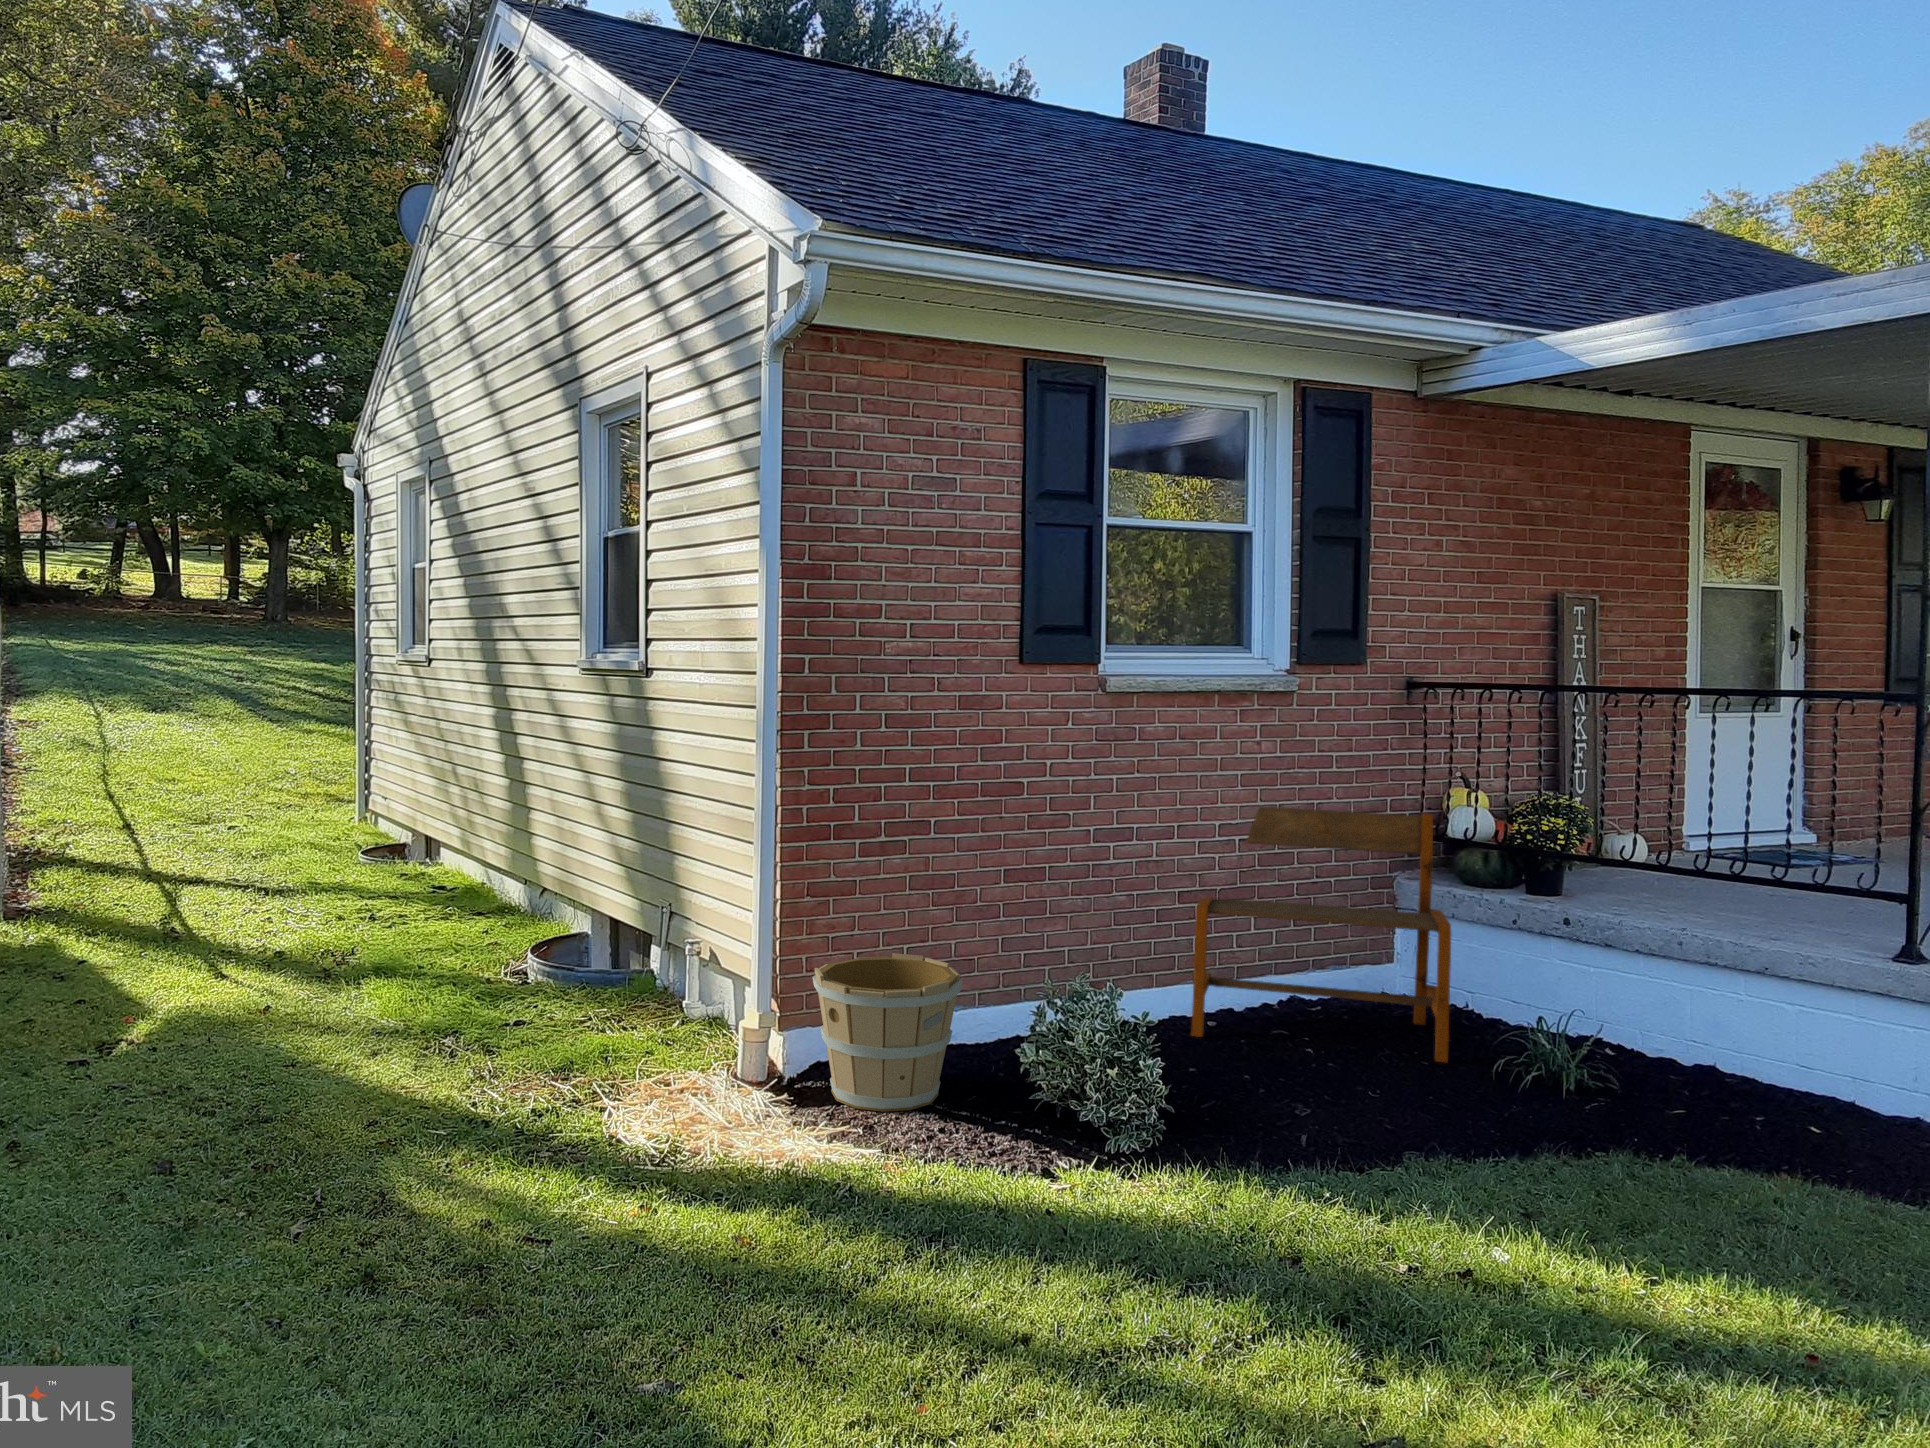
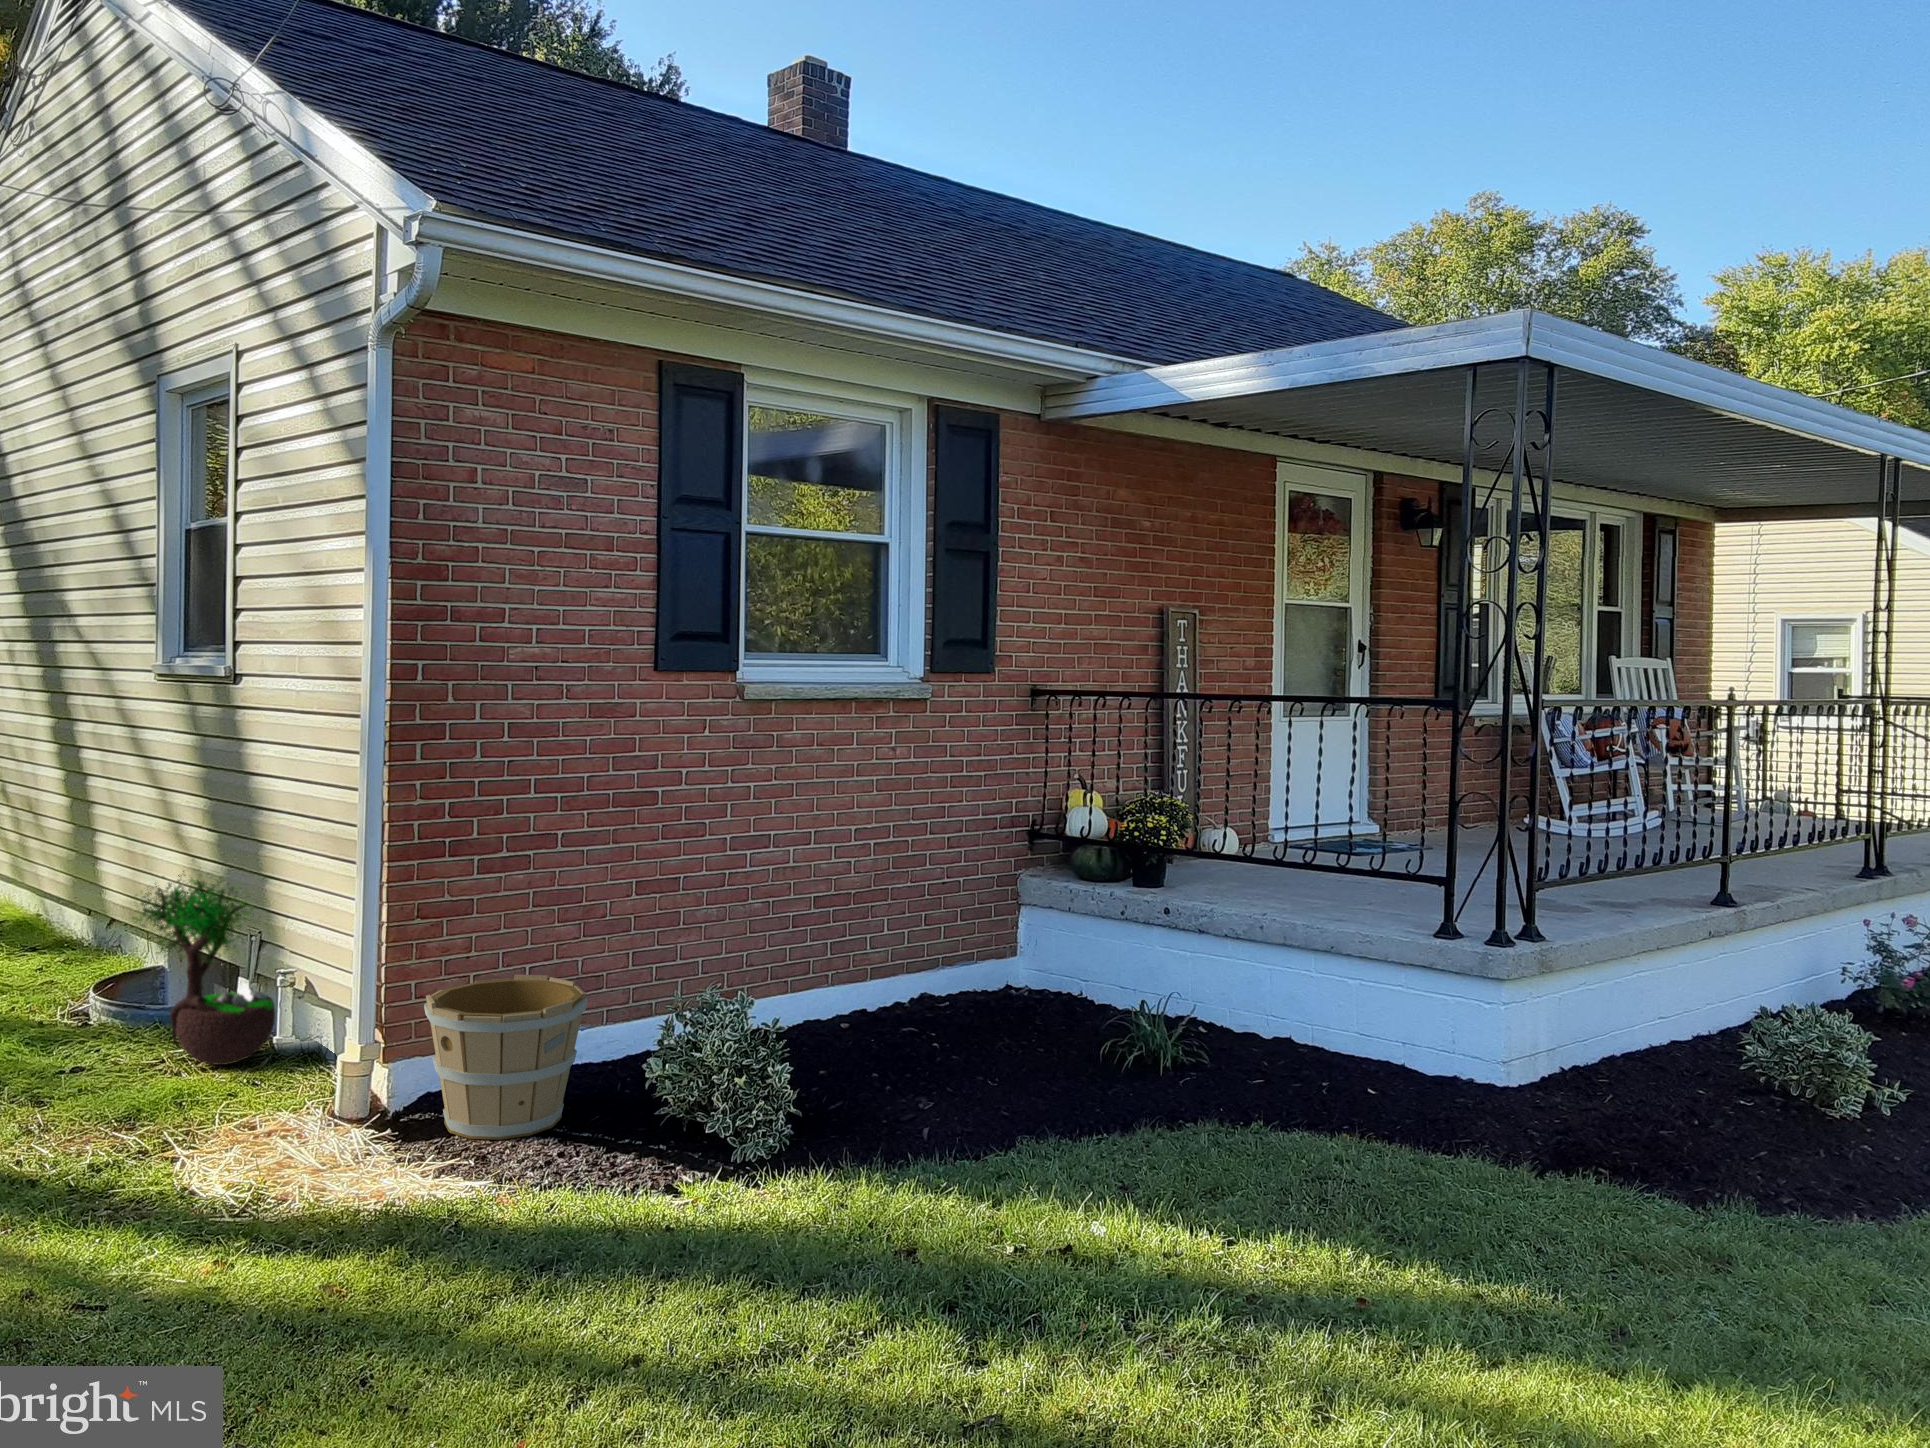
bench: present [1191,807,1451,1063] -> none [826,808,1063,1047]
potted tree: none [563,833,683,1022] -> present [133,871,275,1065]

